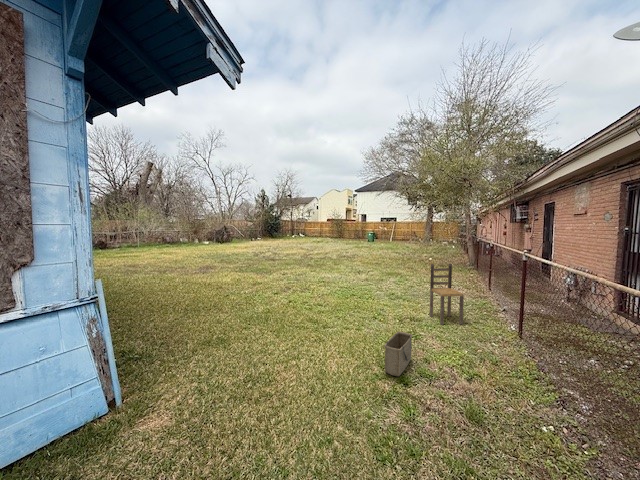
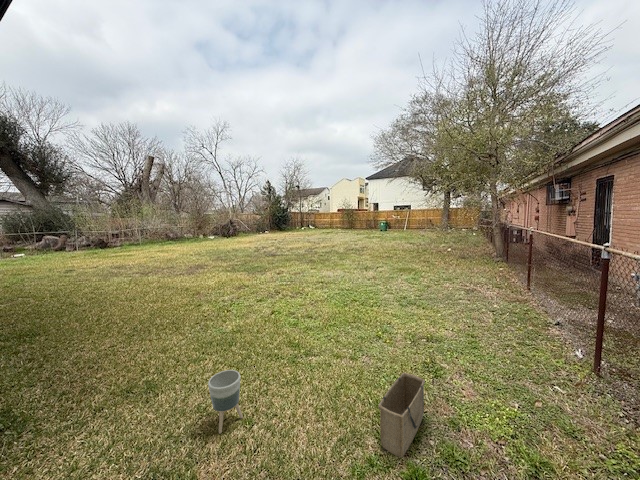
chair: present [430,264,464,325] -> none [451,262,500,347]
planter: none [271,329,291,368] -> present [208,370,243,434]

